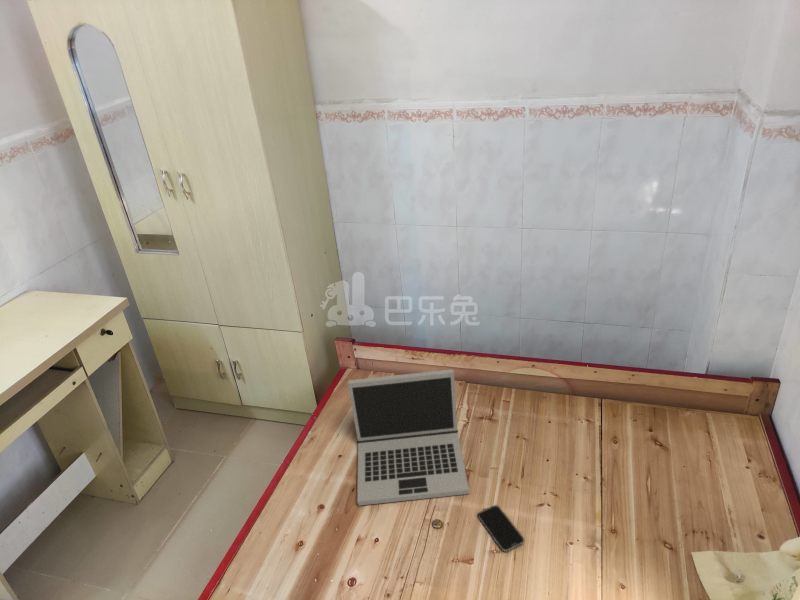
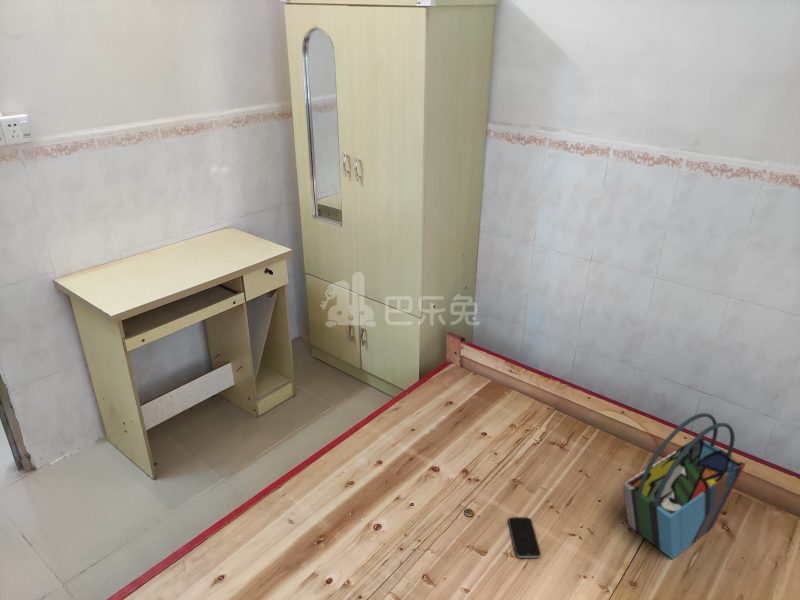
tote bag: none [579,348,664,493] -> present [623,413,745,559]
laptop: present [348,369,469,505] -> none [409,364,532,500]

